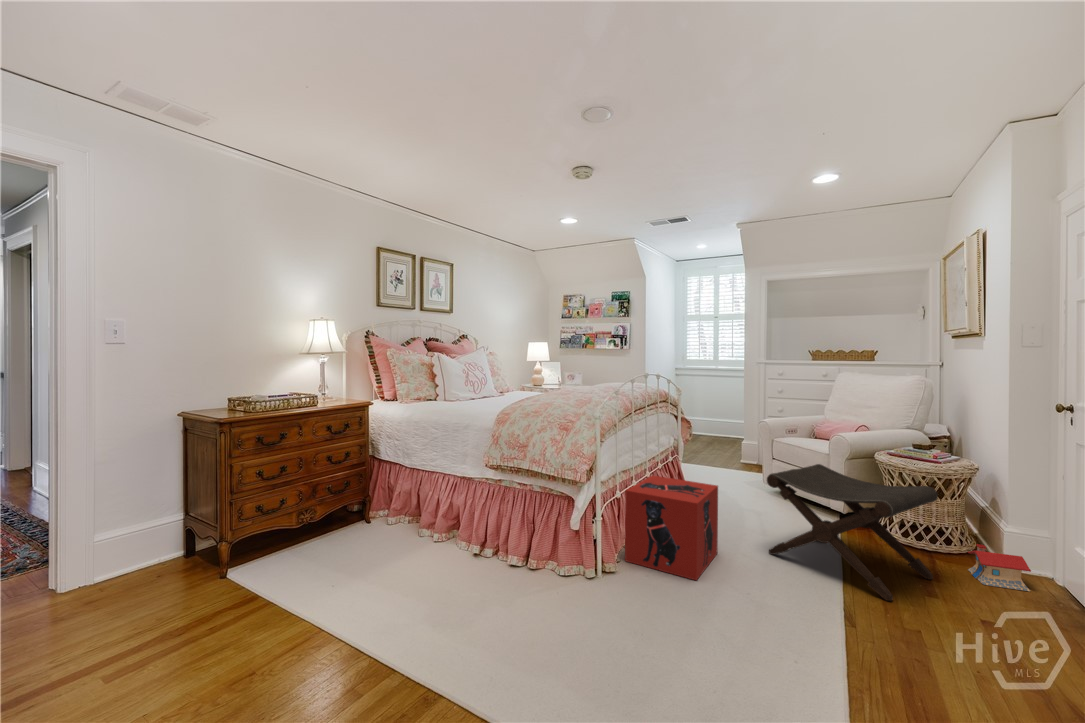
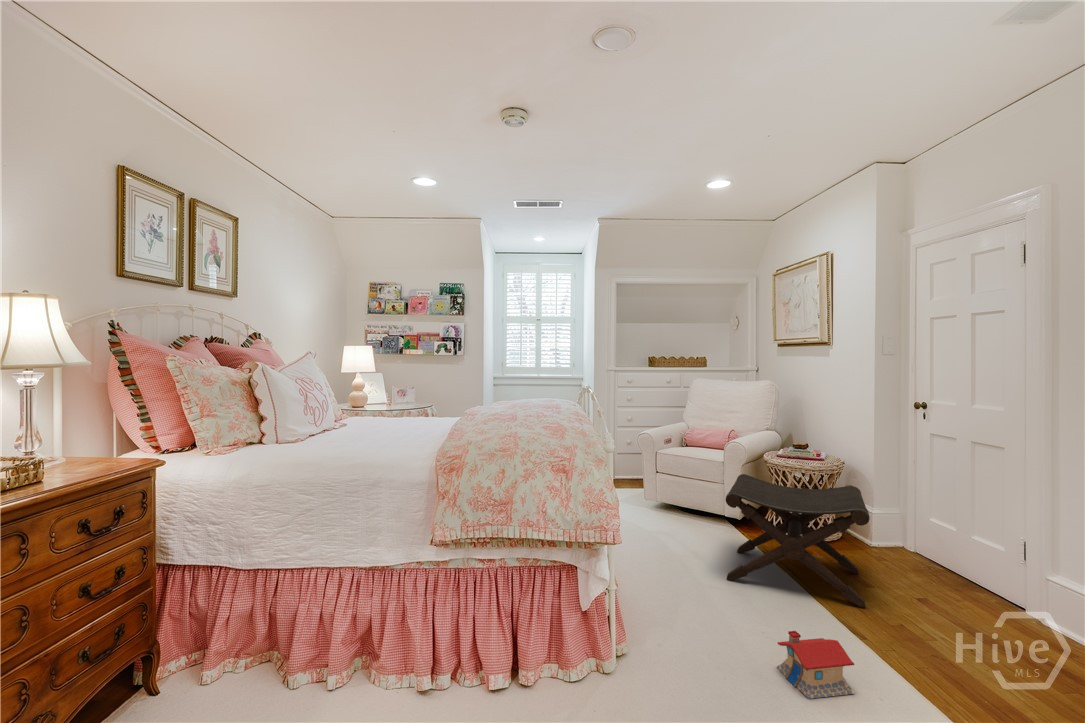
storage box: present [625,475,718,580] -> none [608,513,711,638]
toy house: present [968,544,1031,591] -> present [777,631,854,699]

